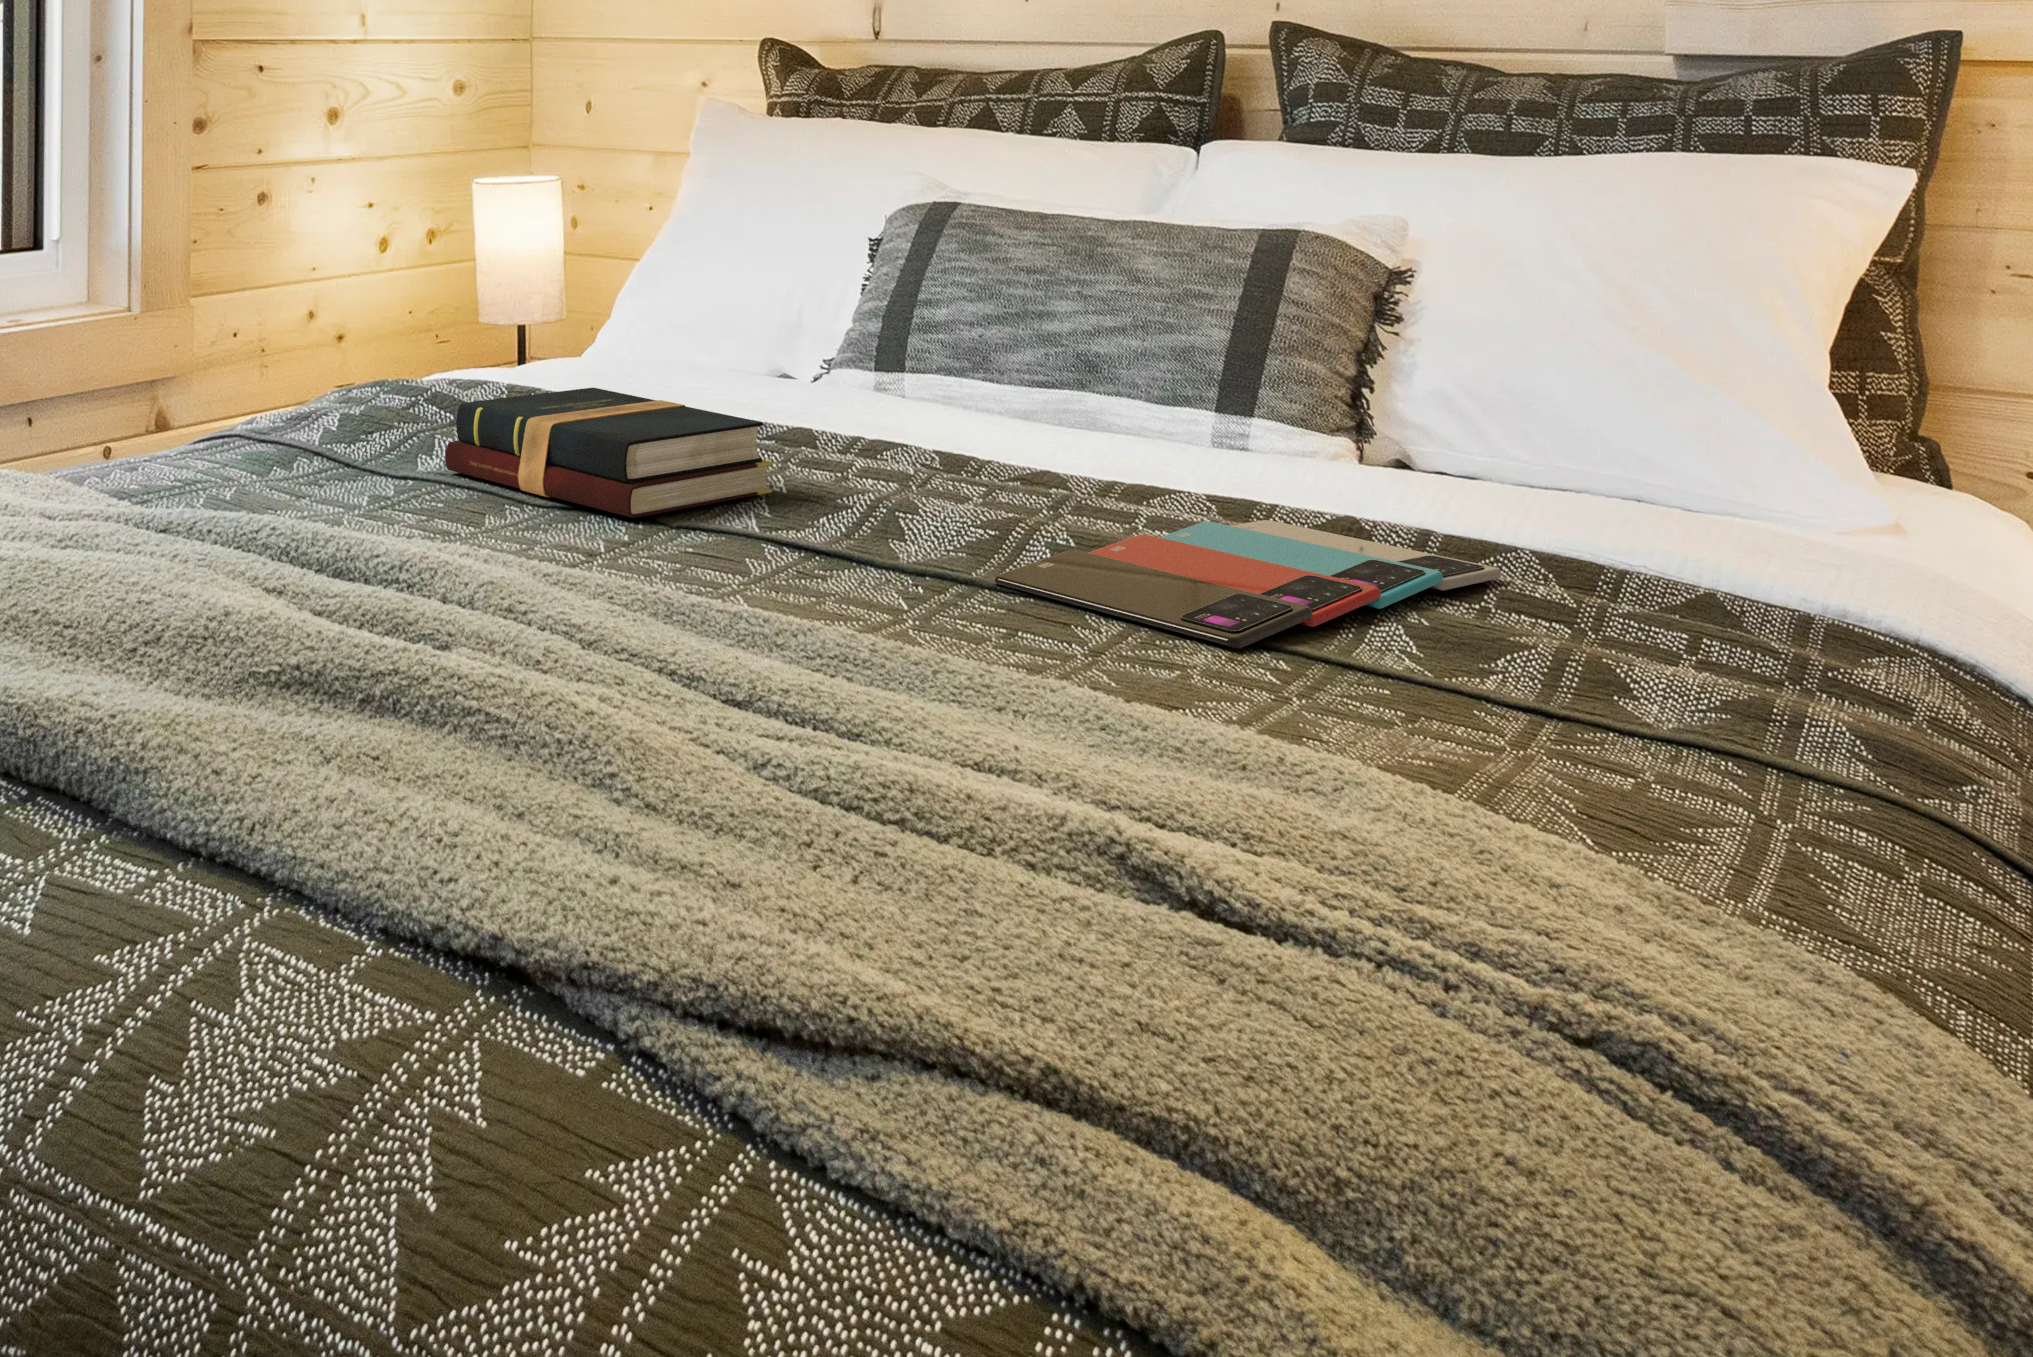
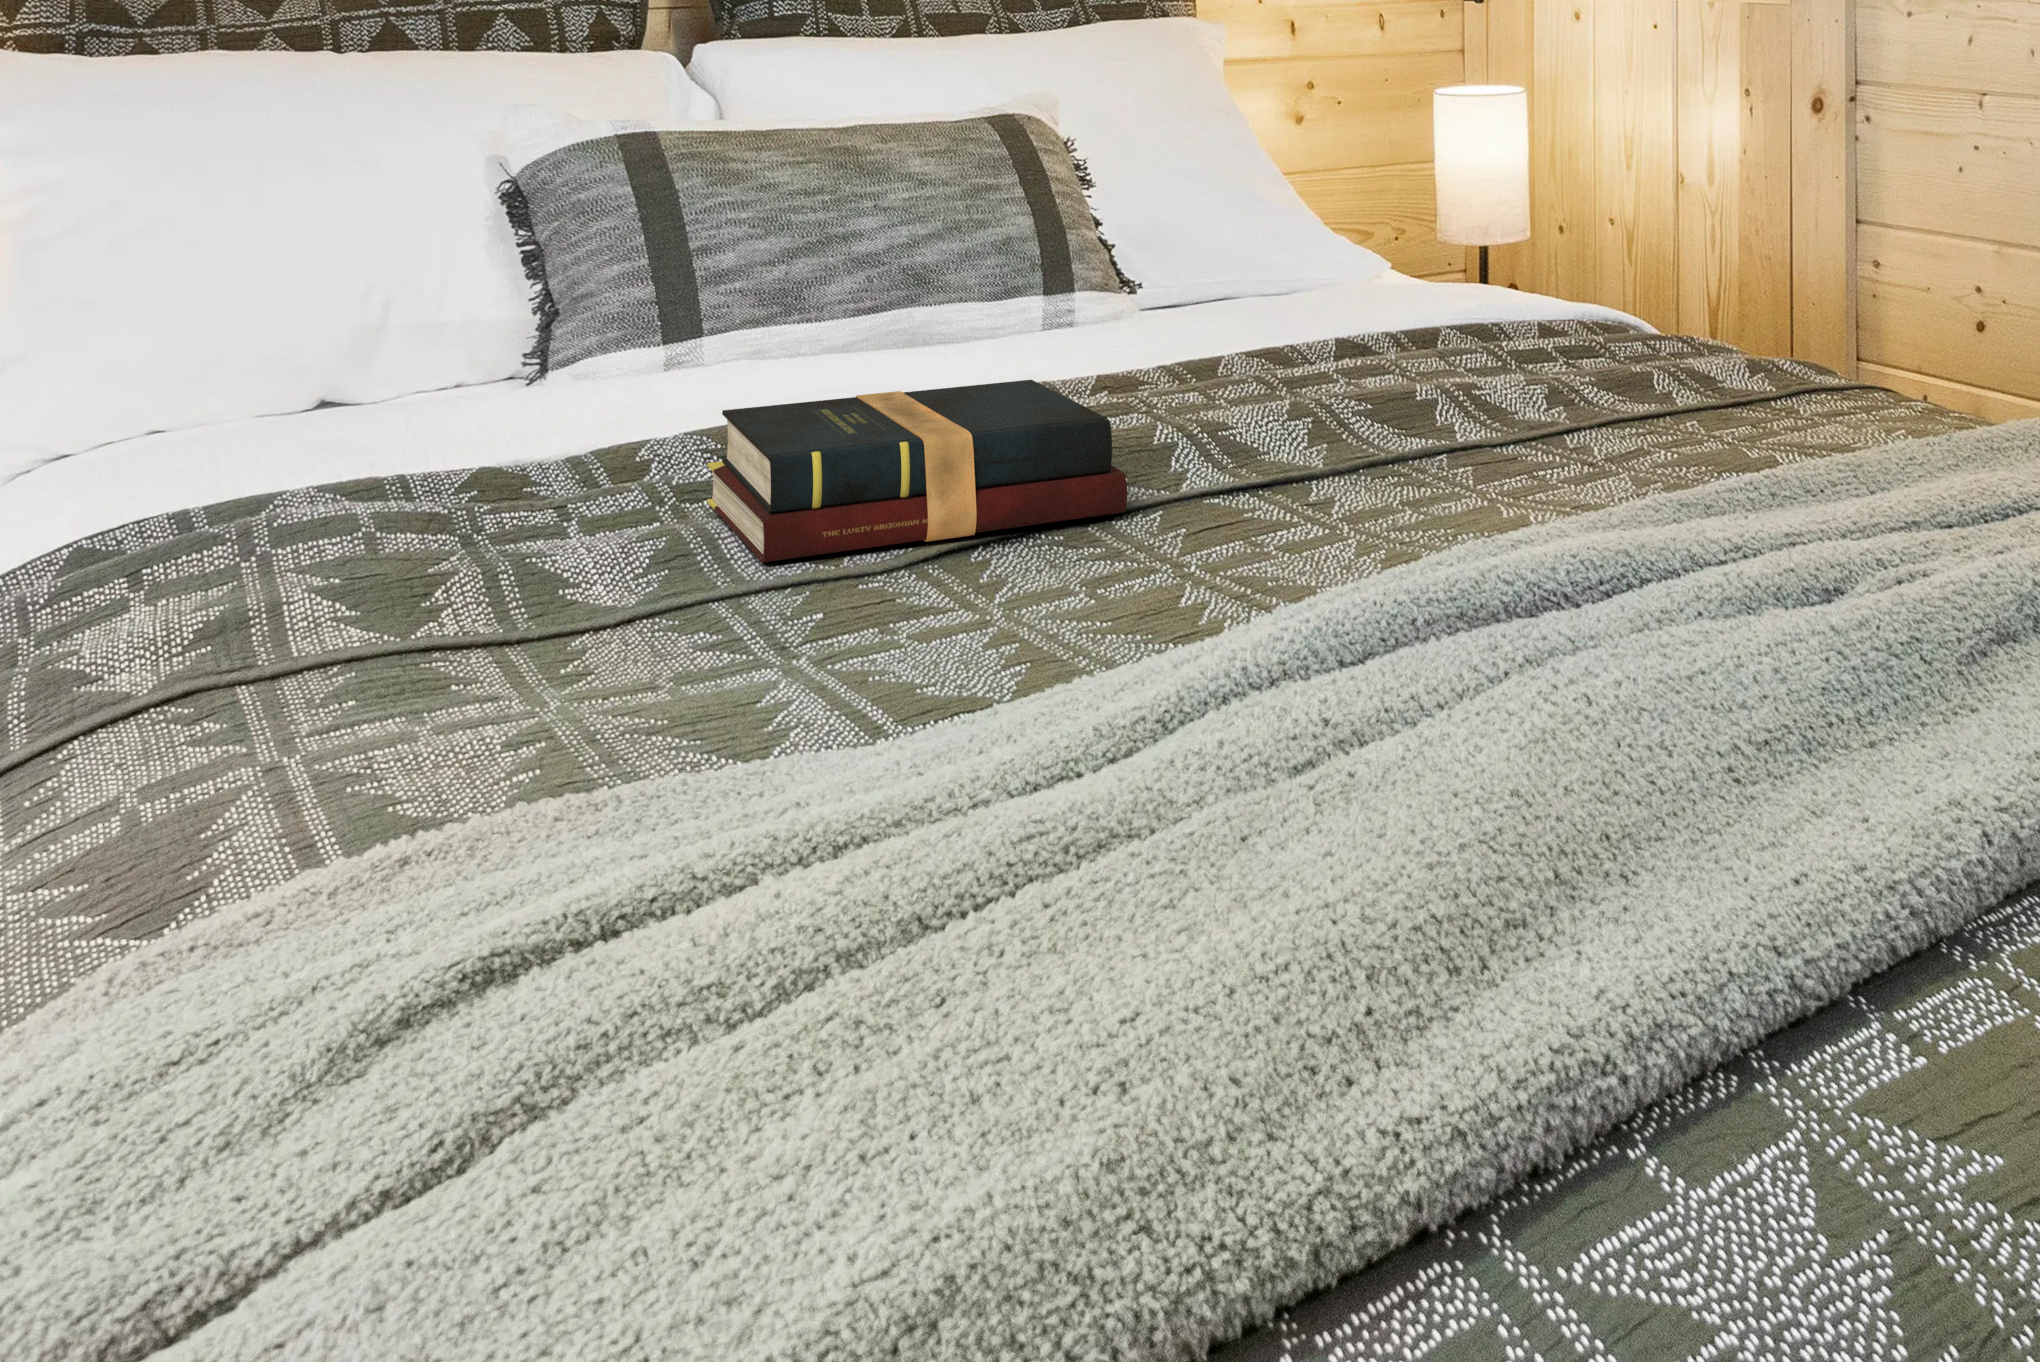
smartphone: present [994,520,1501,649] -> none [1273,346,1667,447]

